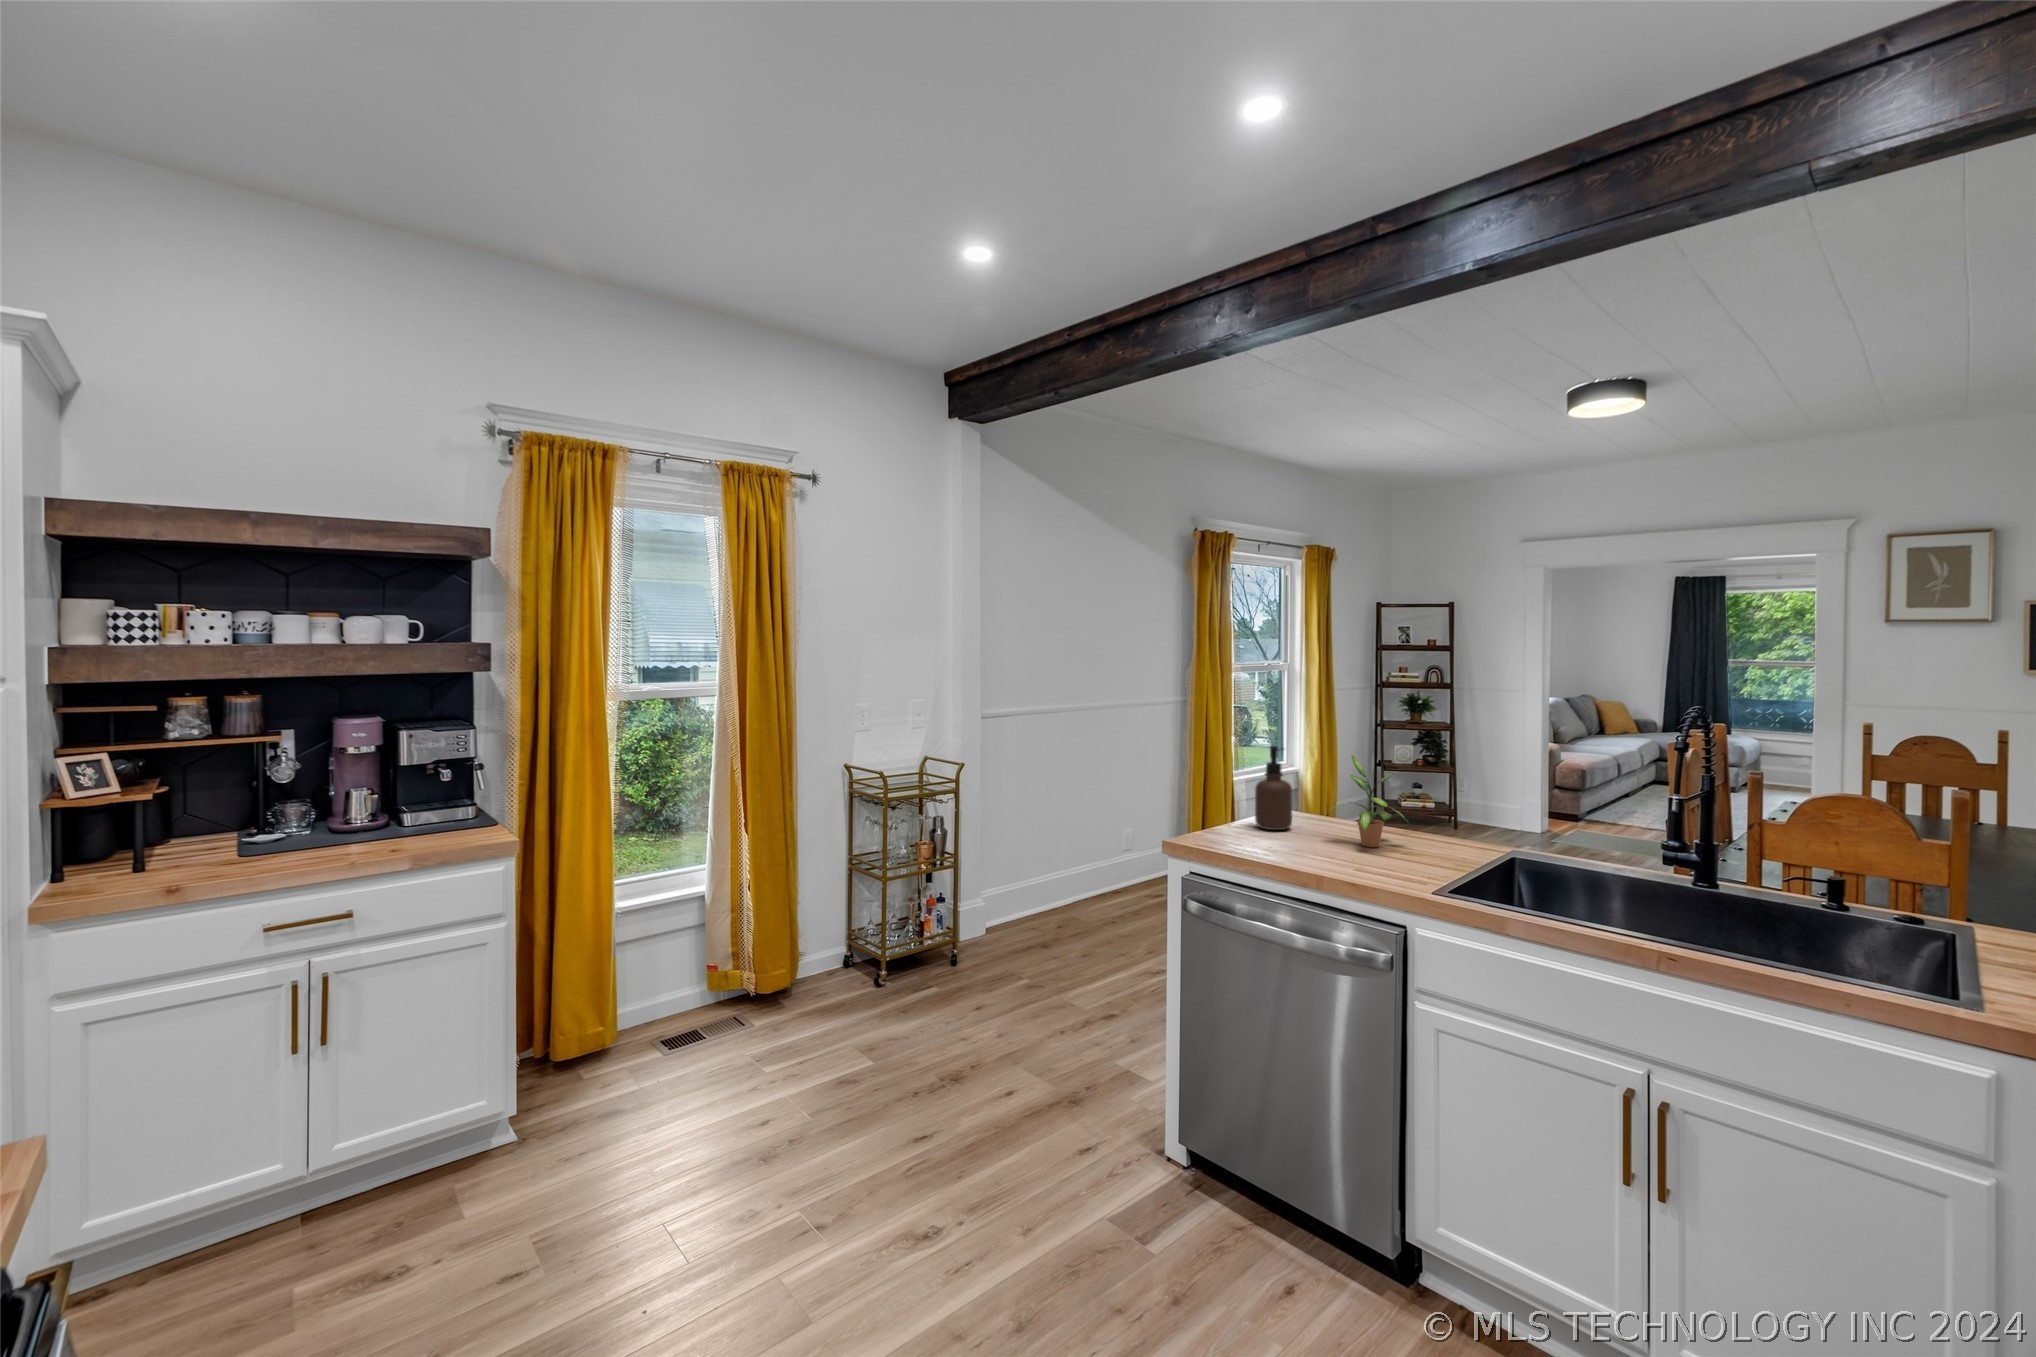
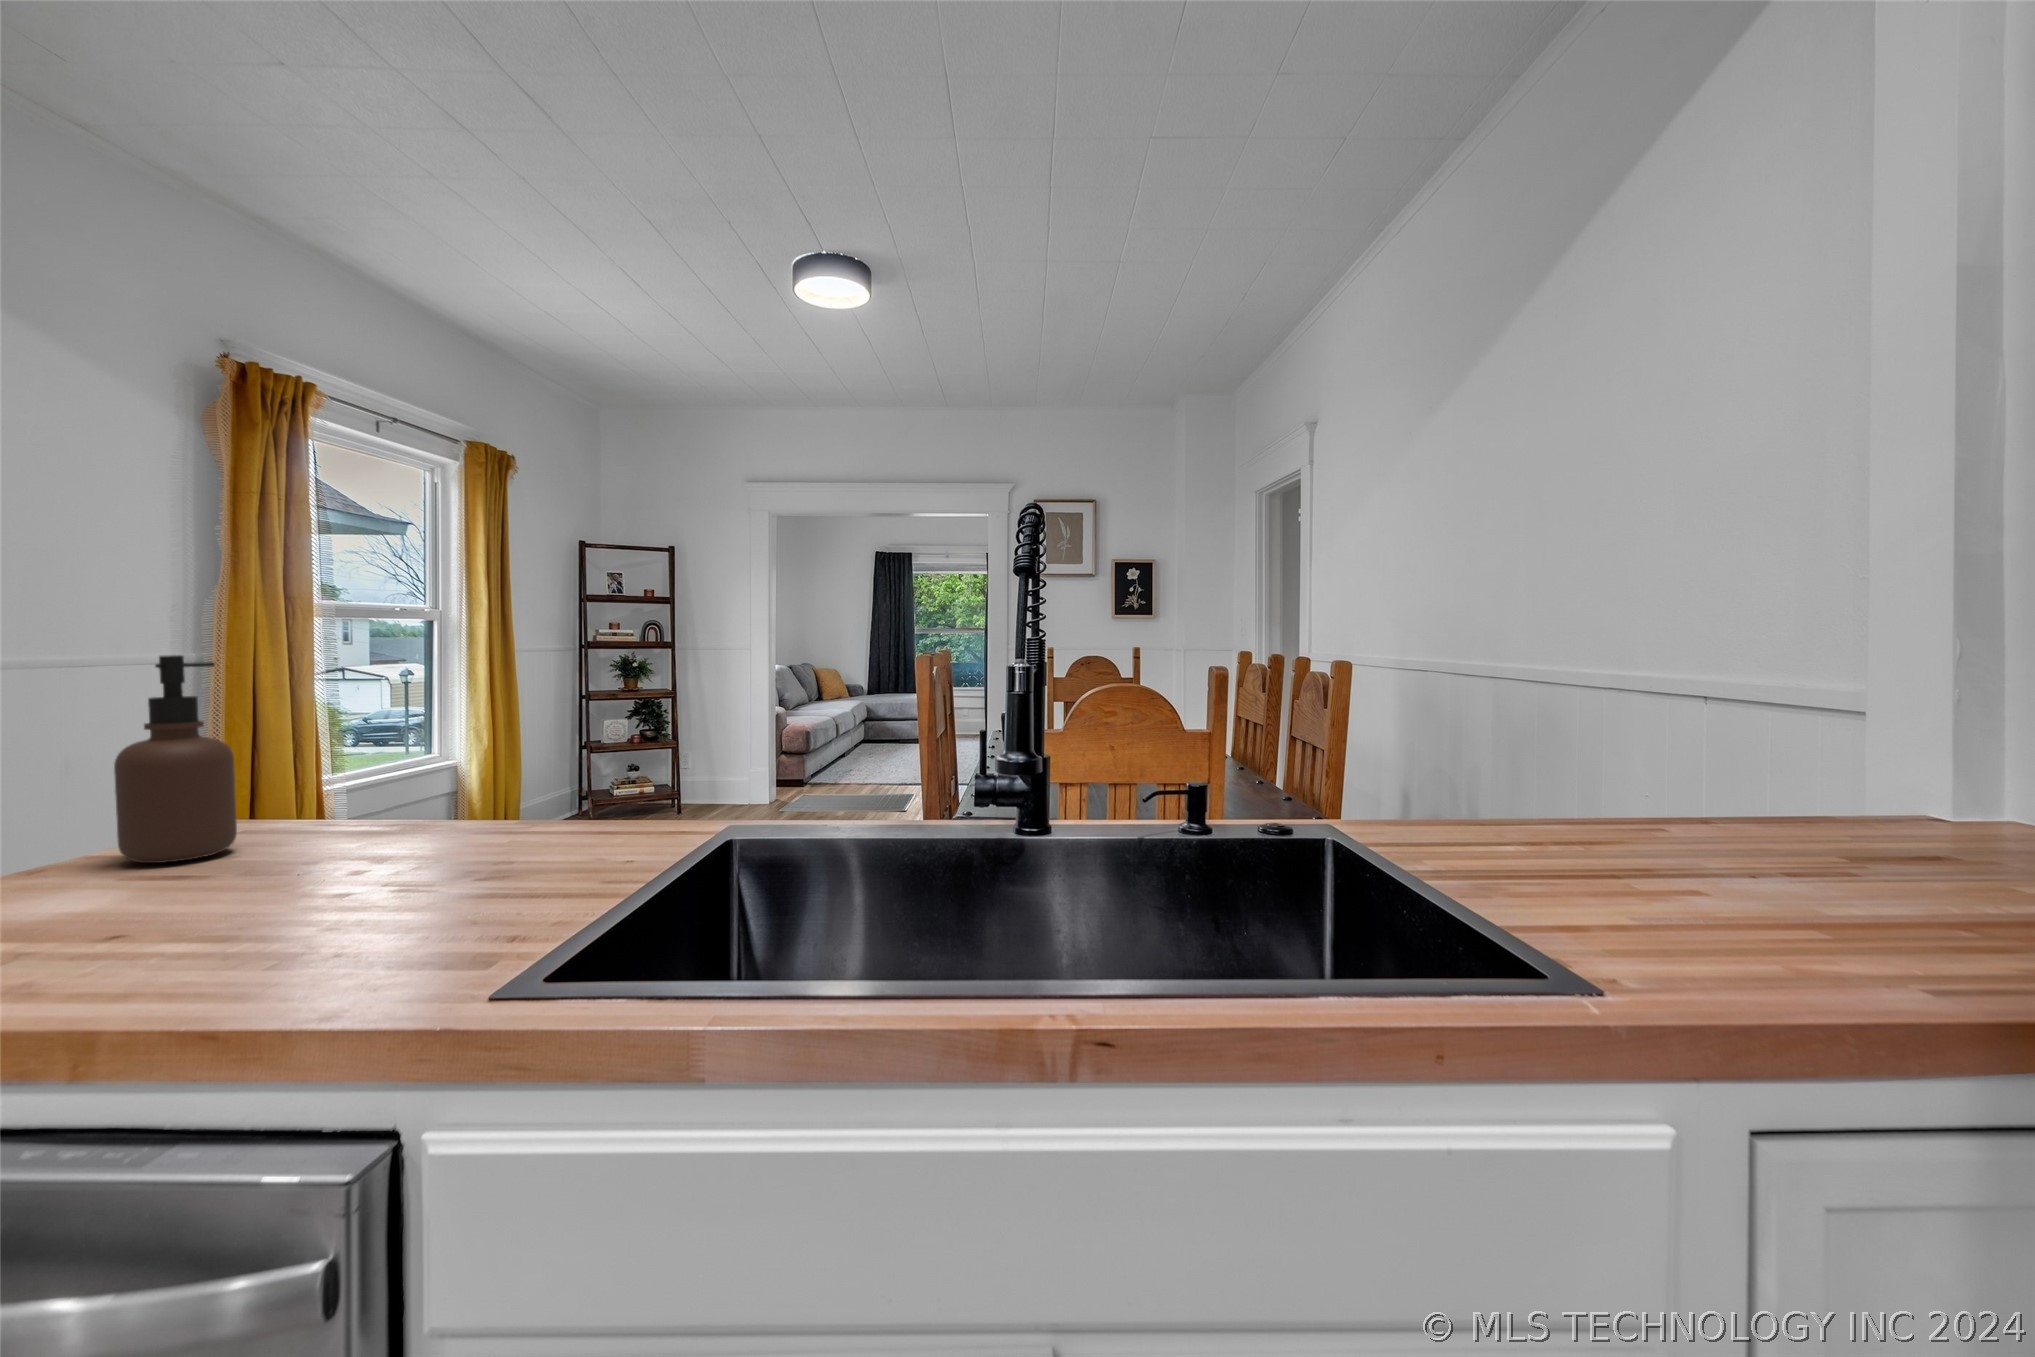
potted plant: present [1328,755,1406,847] -> none [303,657,515,865]

